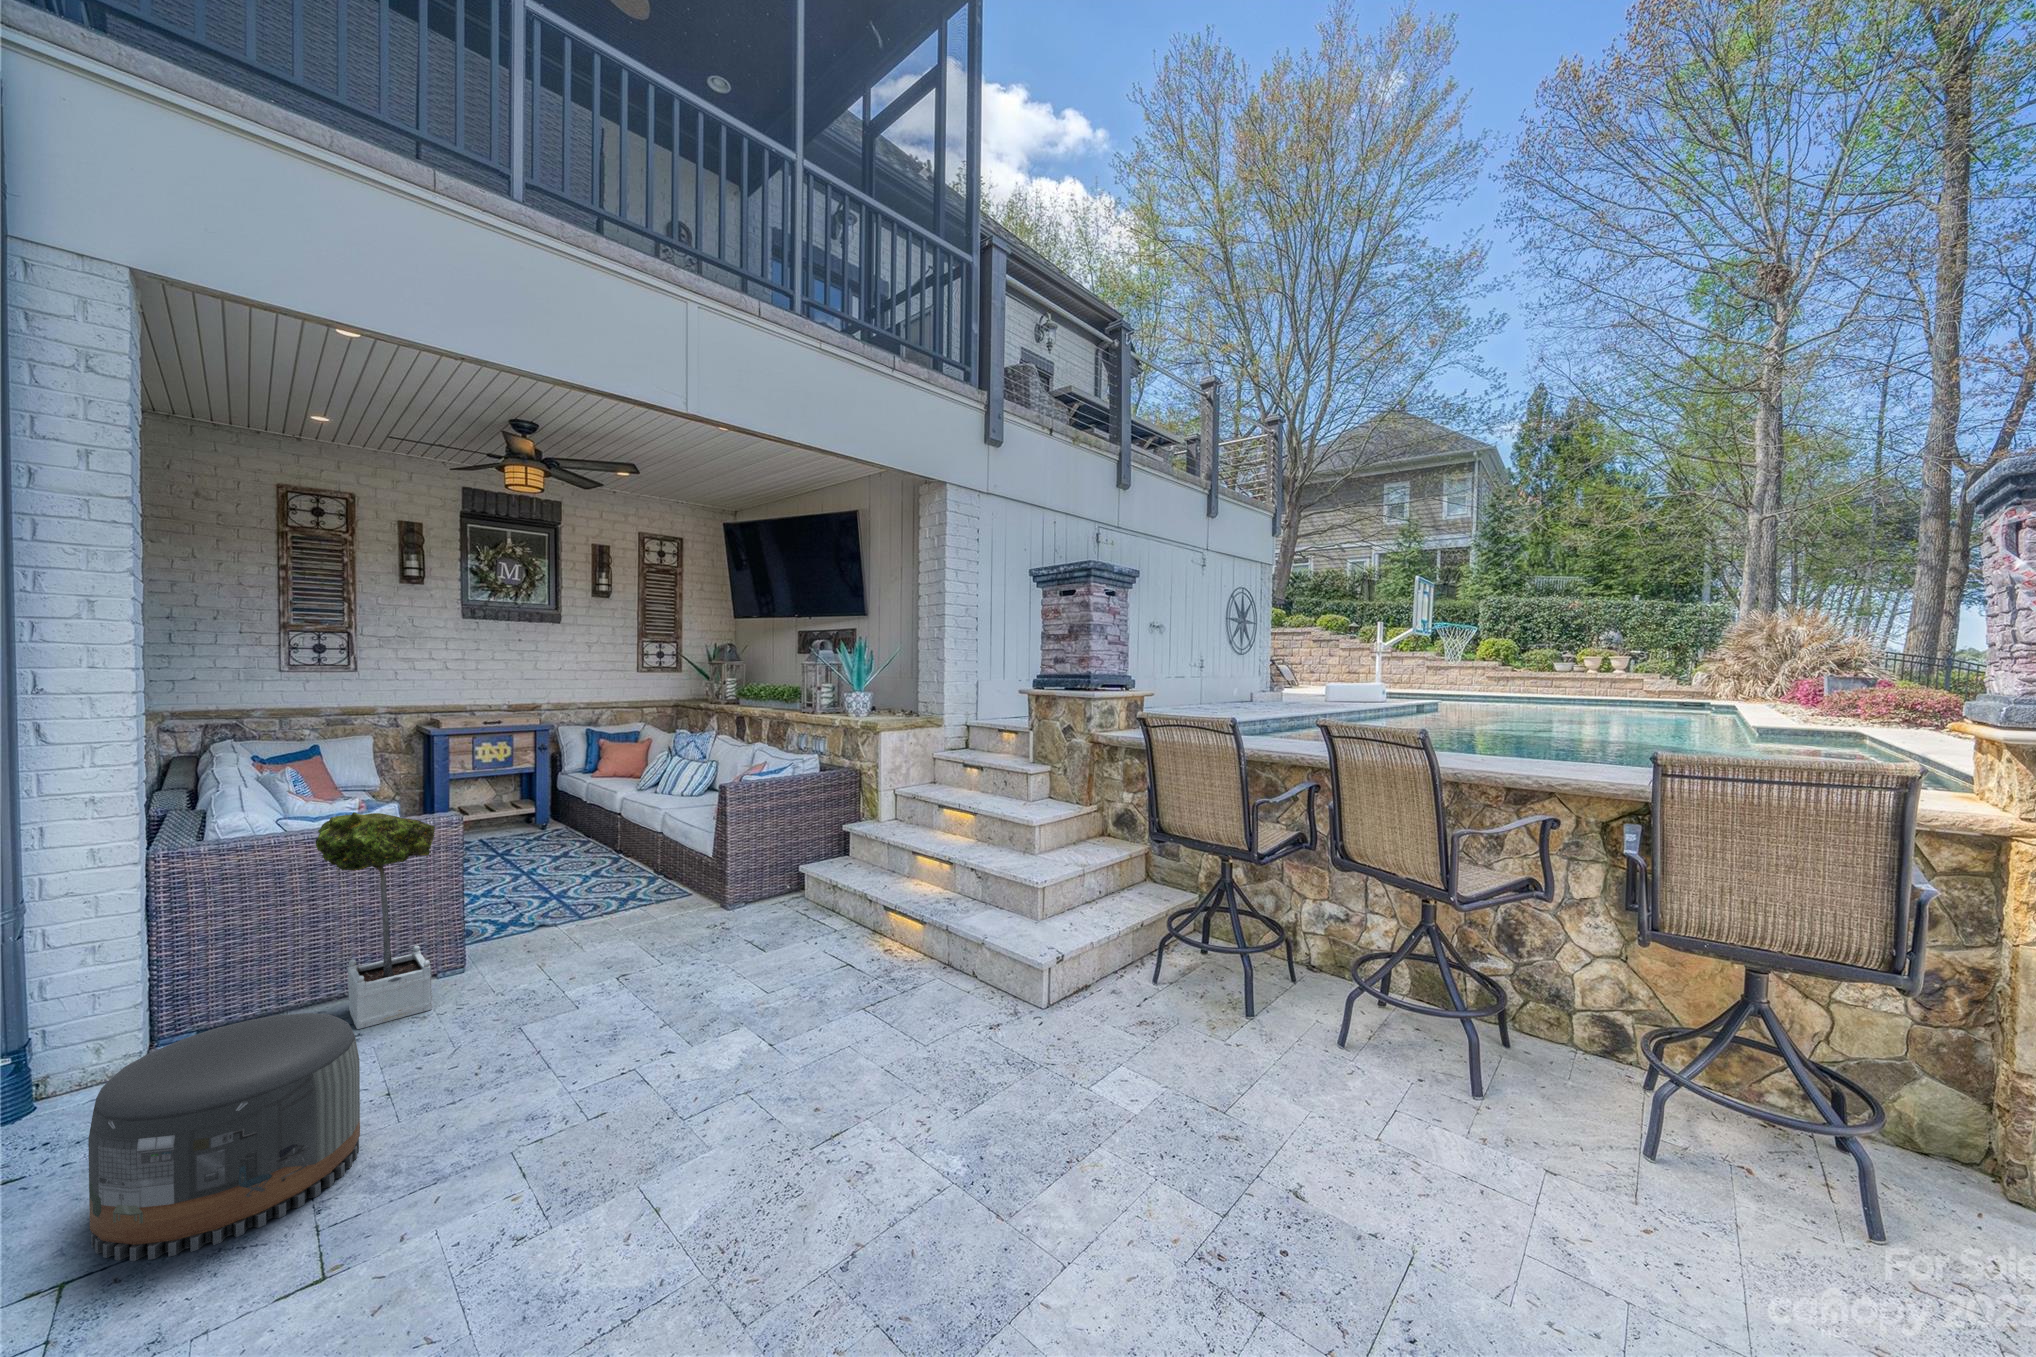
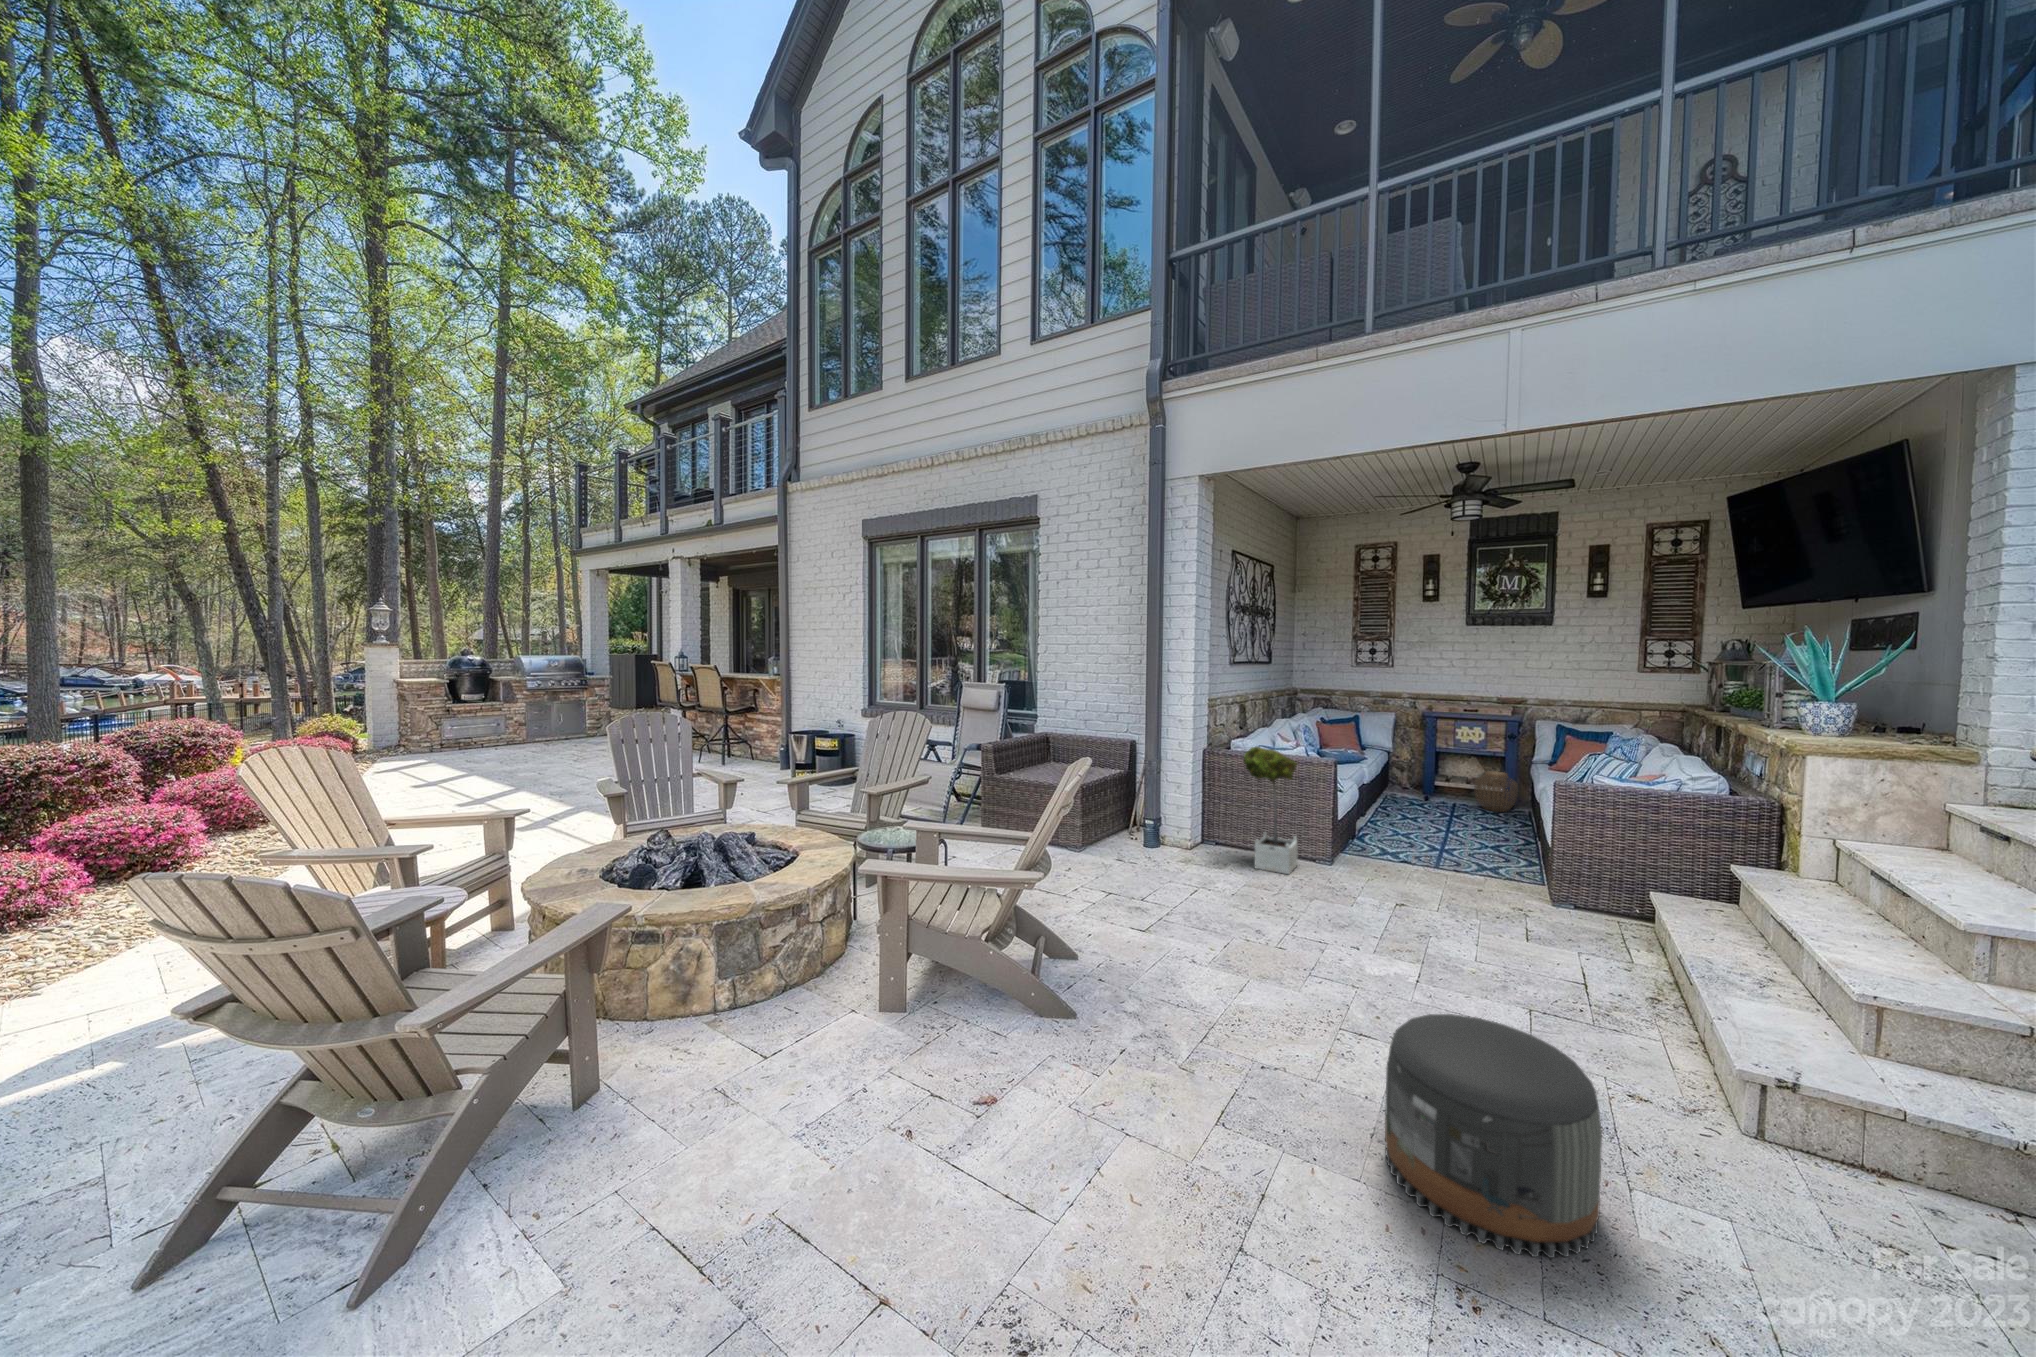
woven basket: none [498,792,548,840] -> present [1474,771,1518,812]
pouf: present [88,1013,360,1261] -> present [1385,1014,1602,1258]

